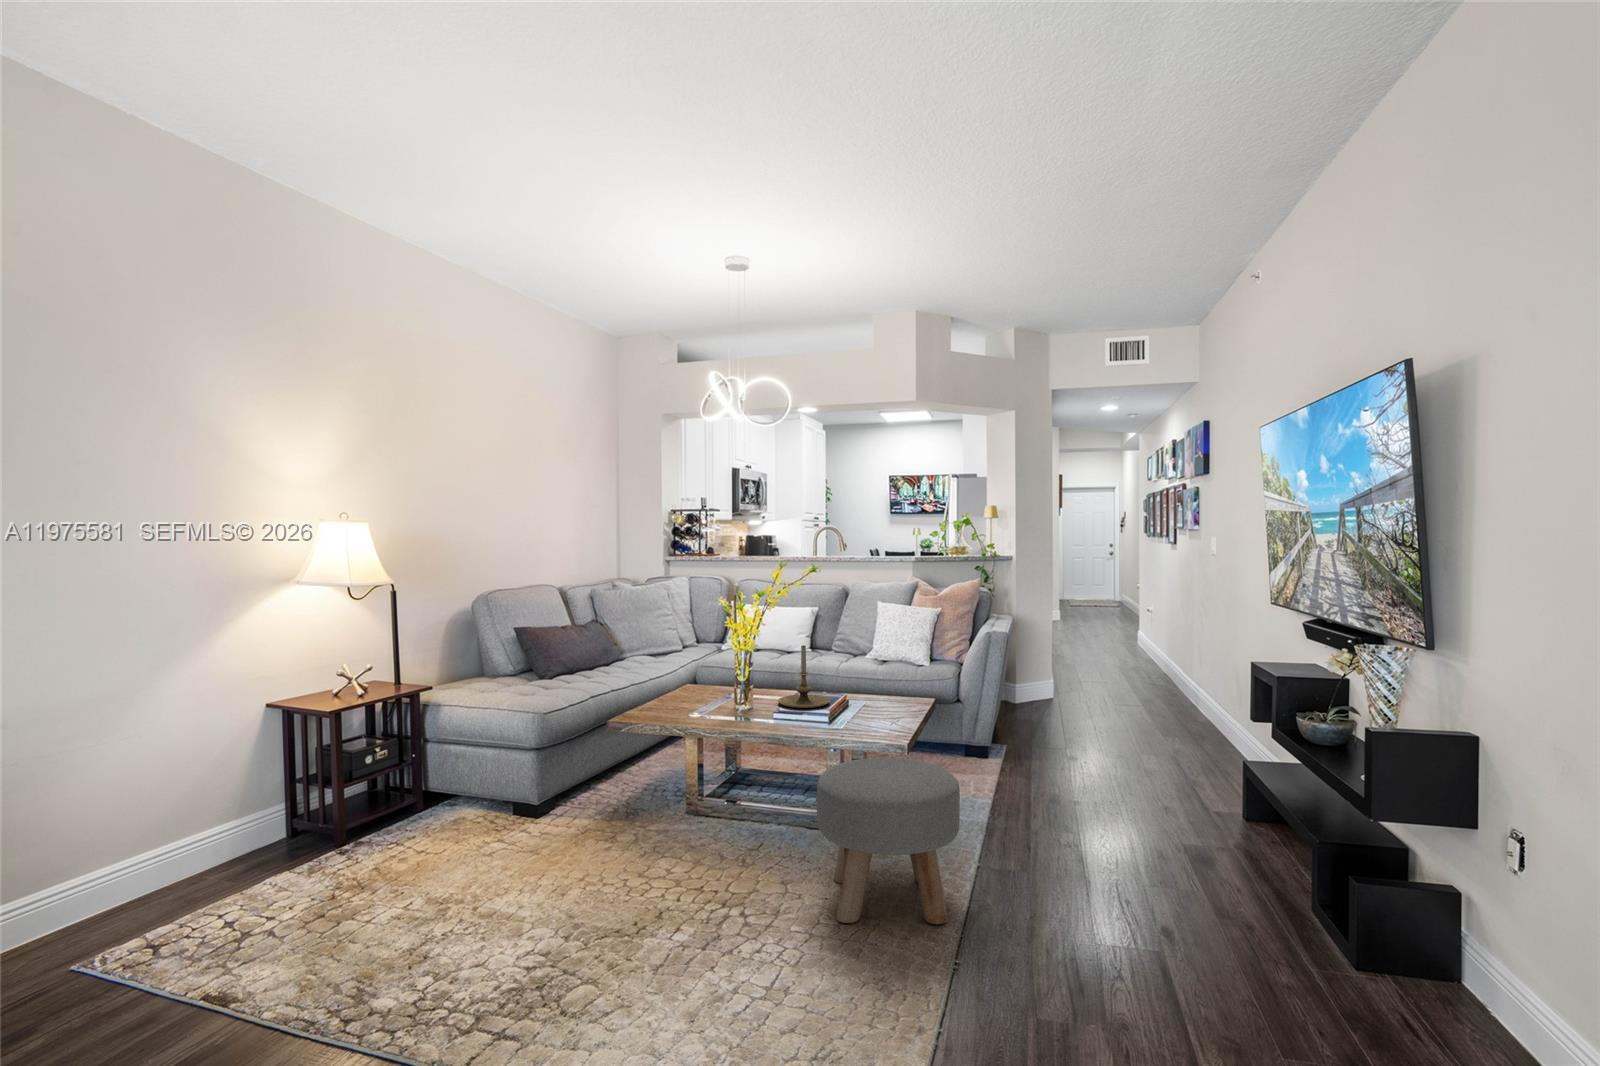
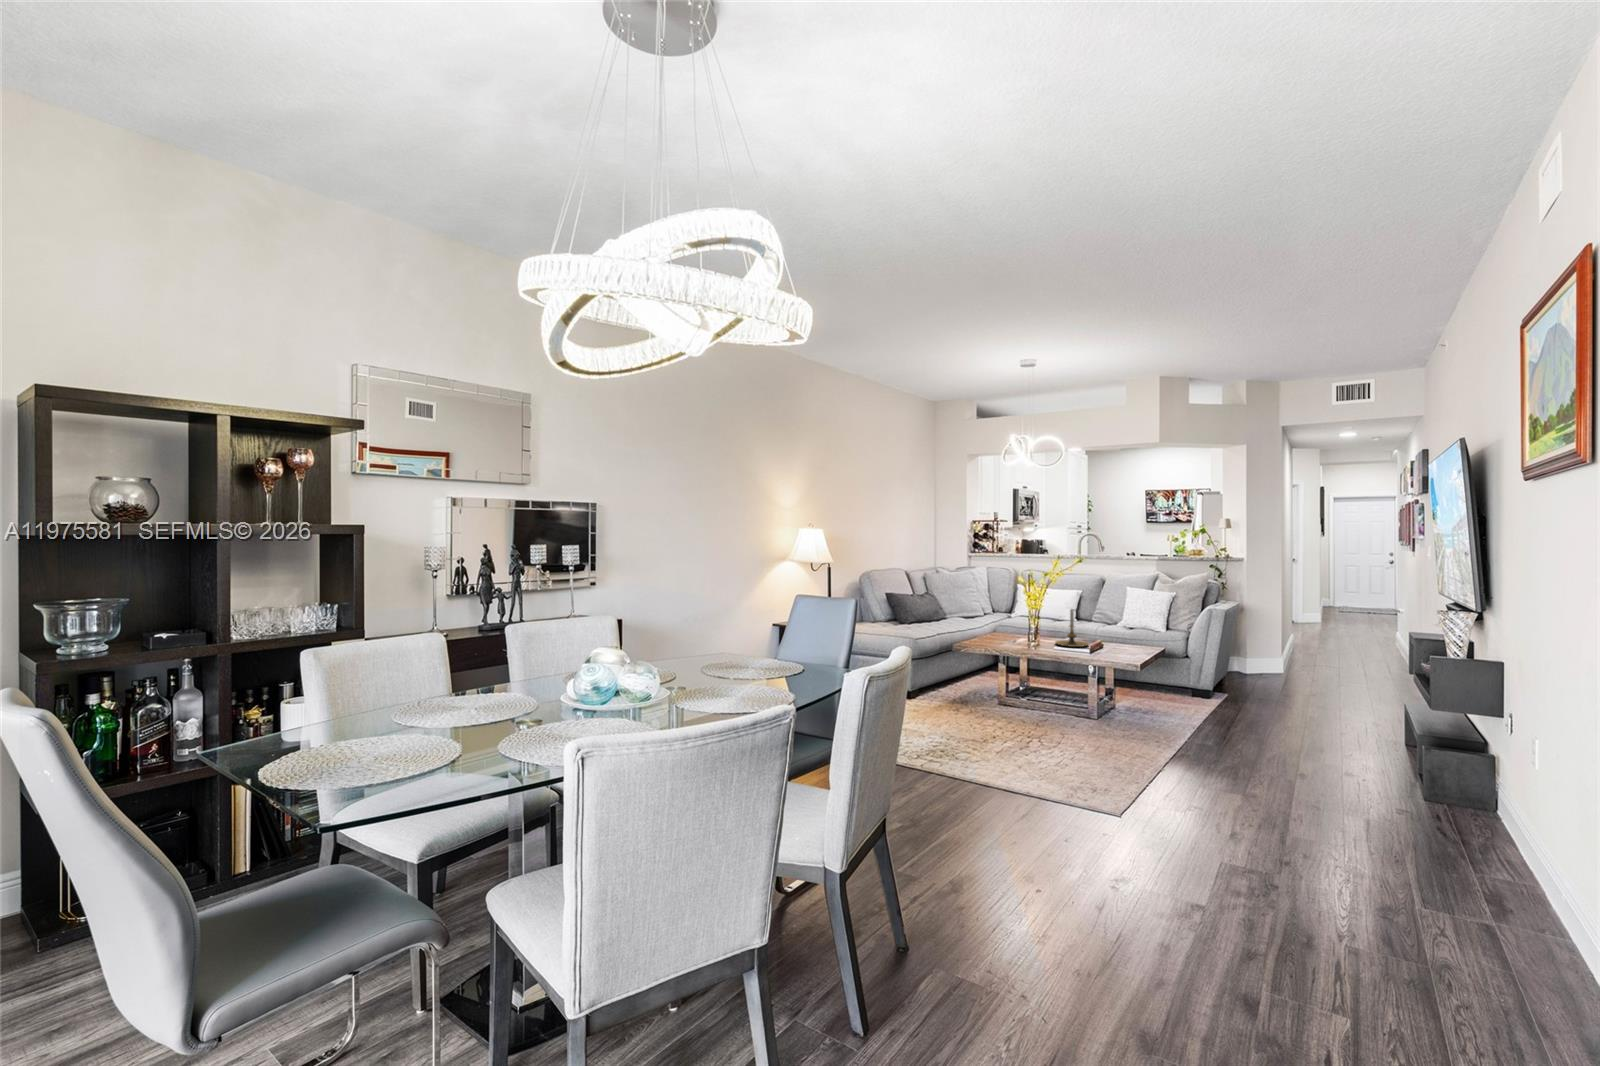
ottoman: present [817,758,960,924] -> none [1081,671,1169,758]

